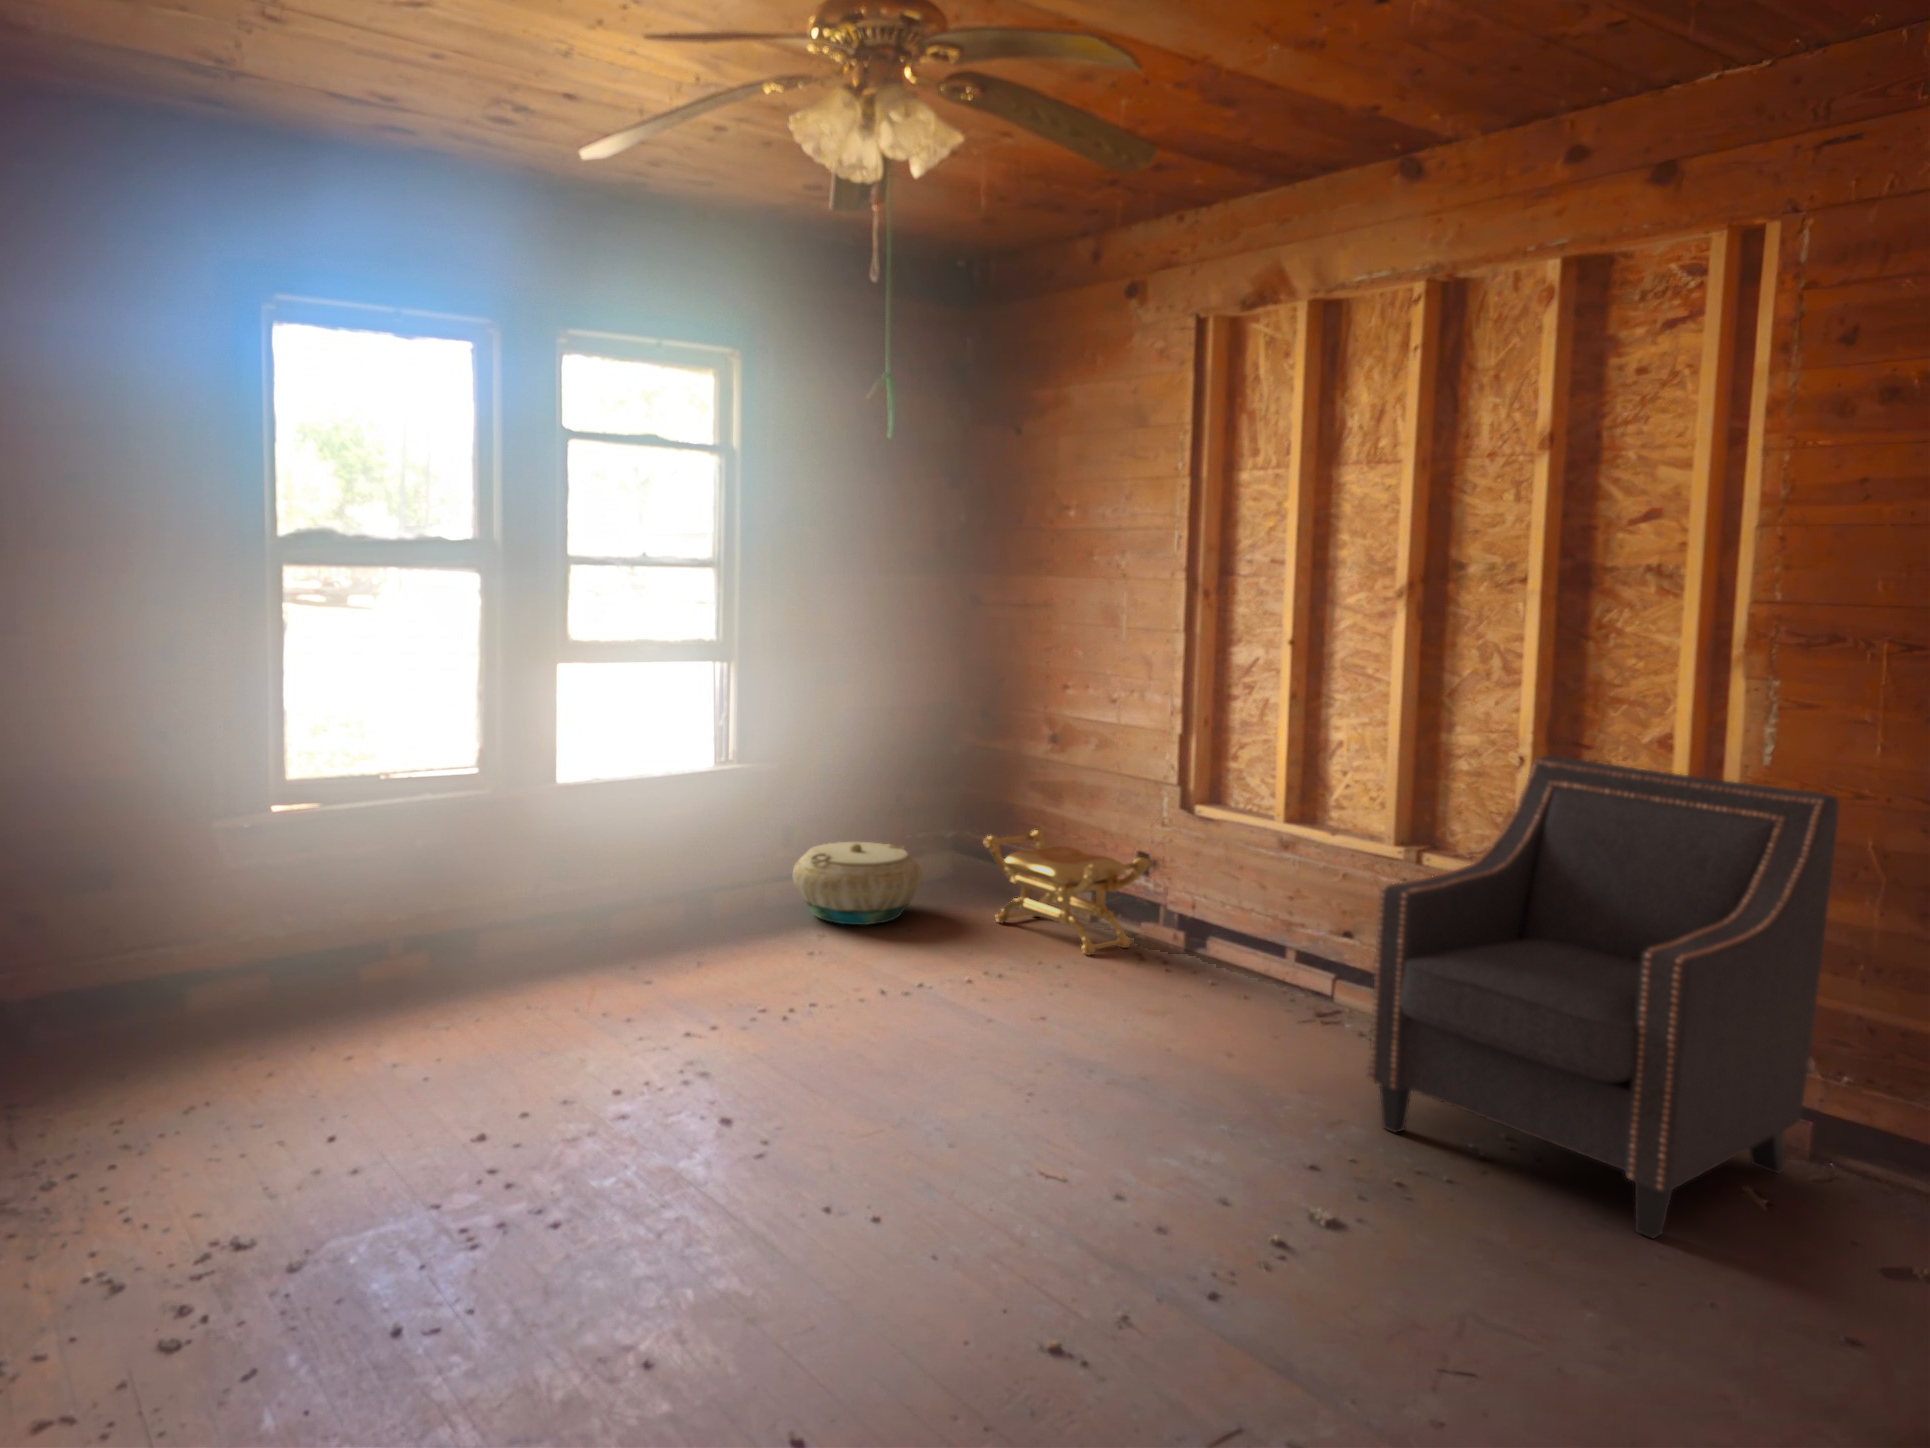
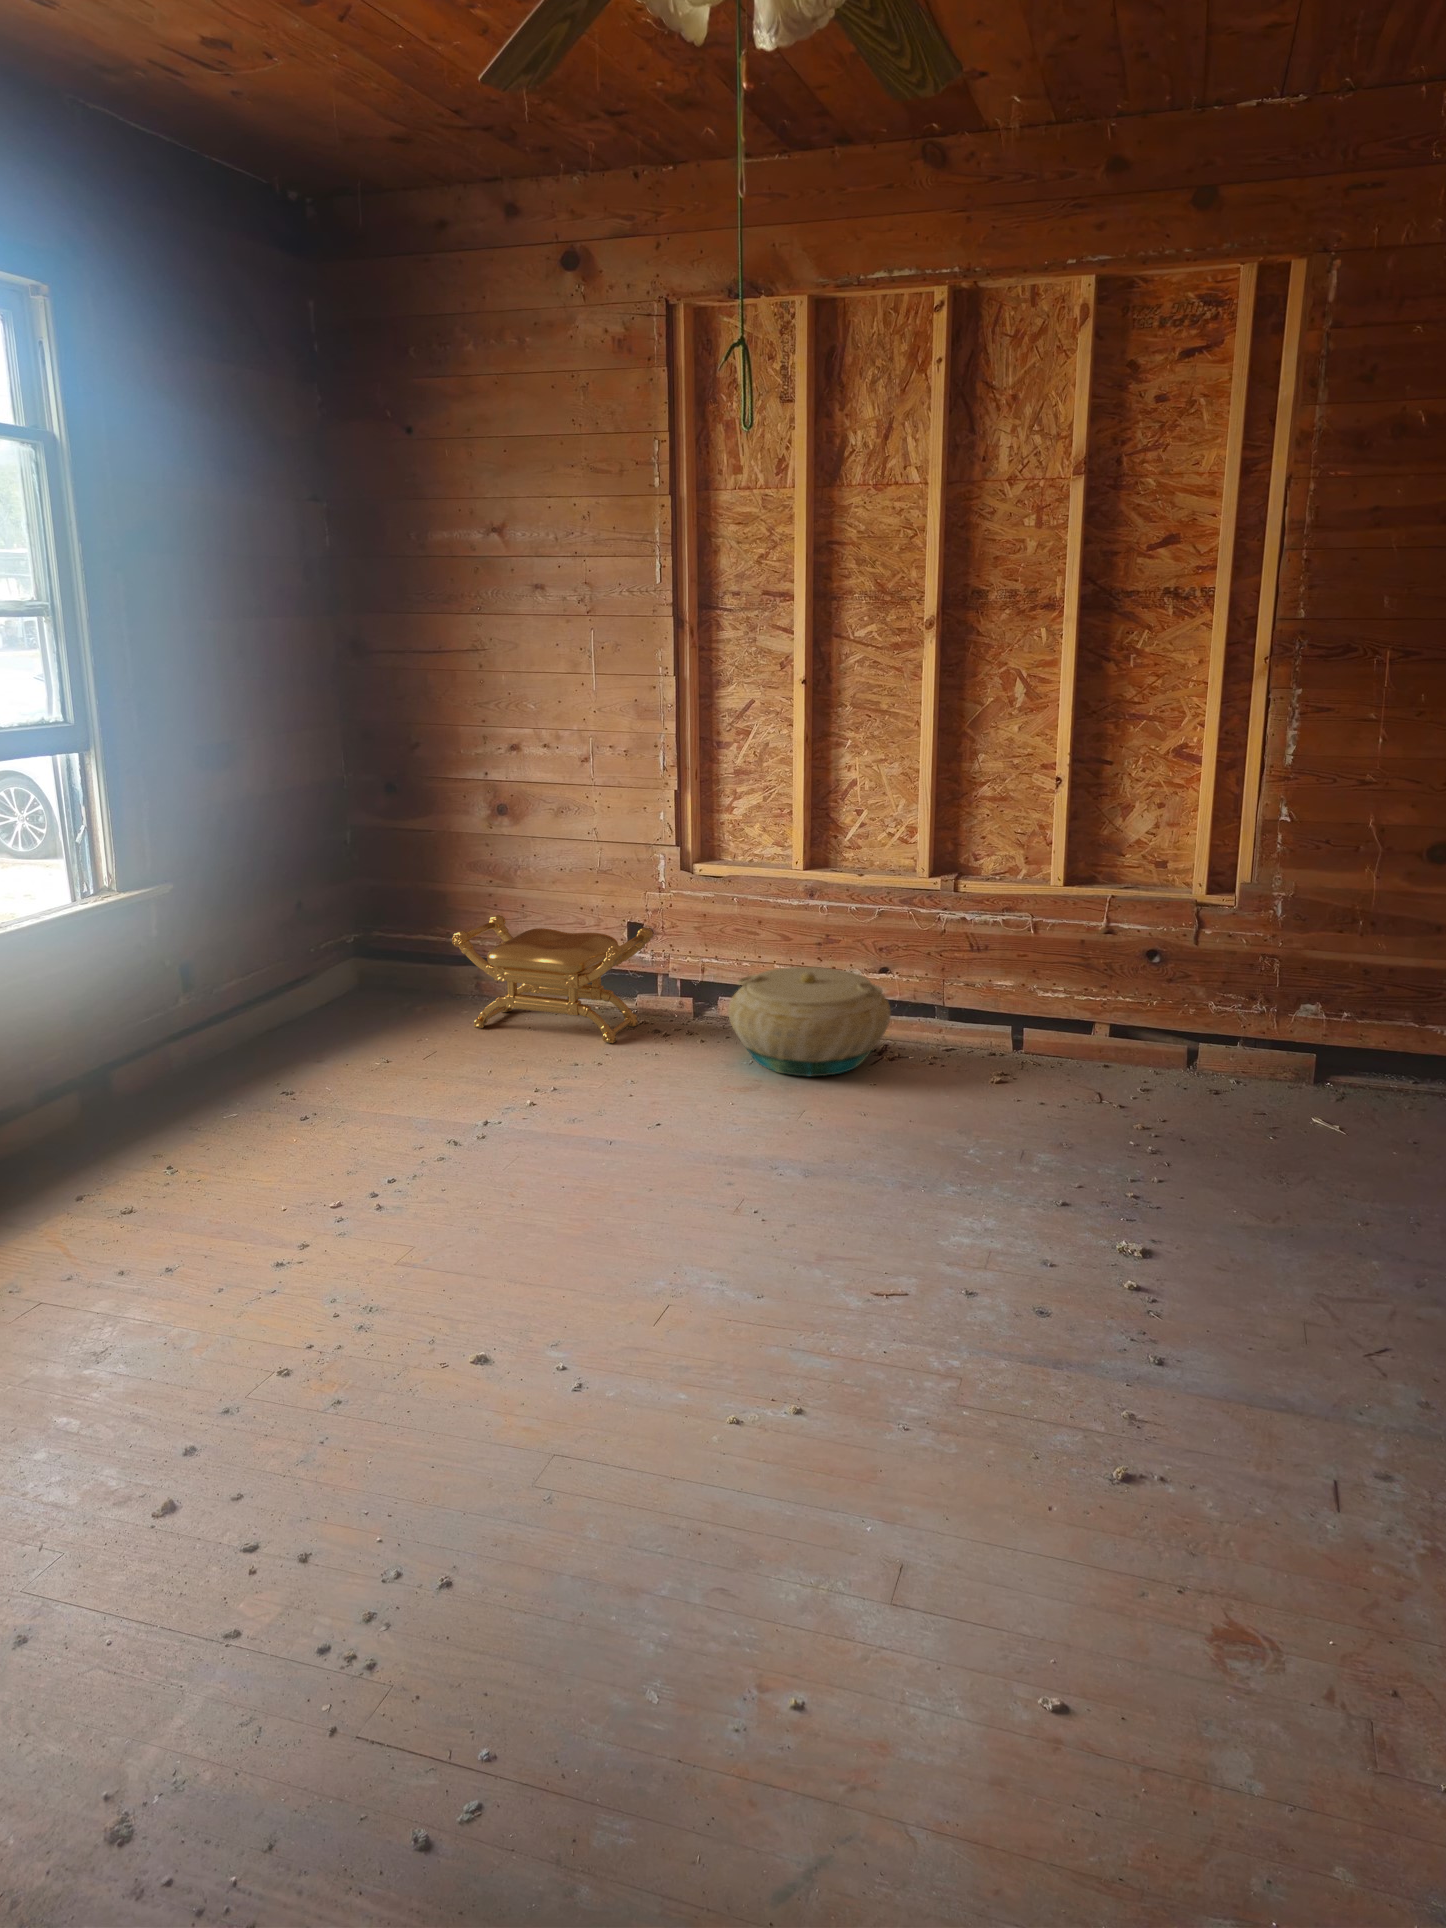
chair: present [1368,756,1839,1238] -> none [1053,774,1389,1190]
basket: present [793,842,922,925] -> present [728,967,891,1076]

